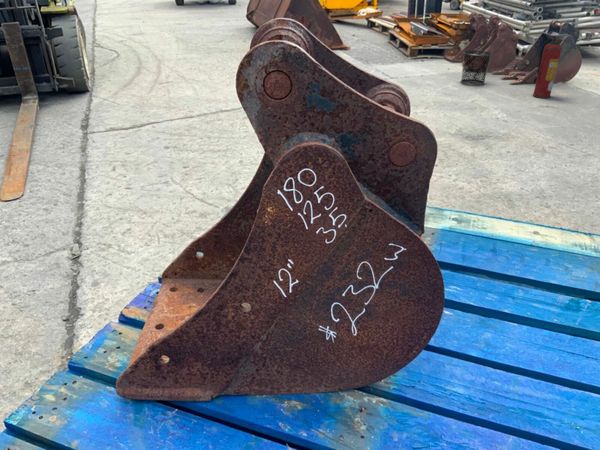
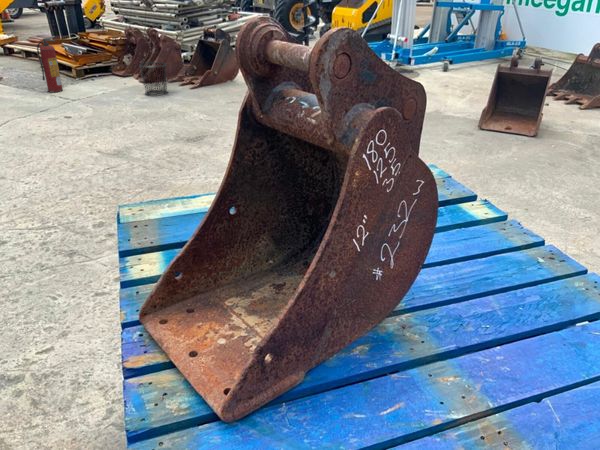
fire extinguisher: present [533,34,568,98] -> present [37,36,63,92]

